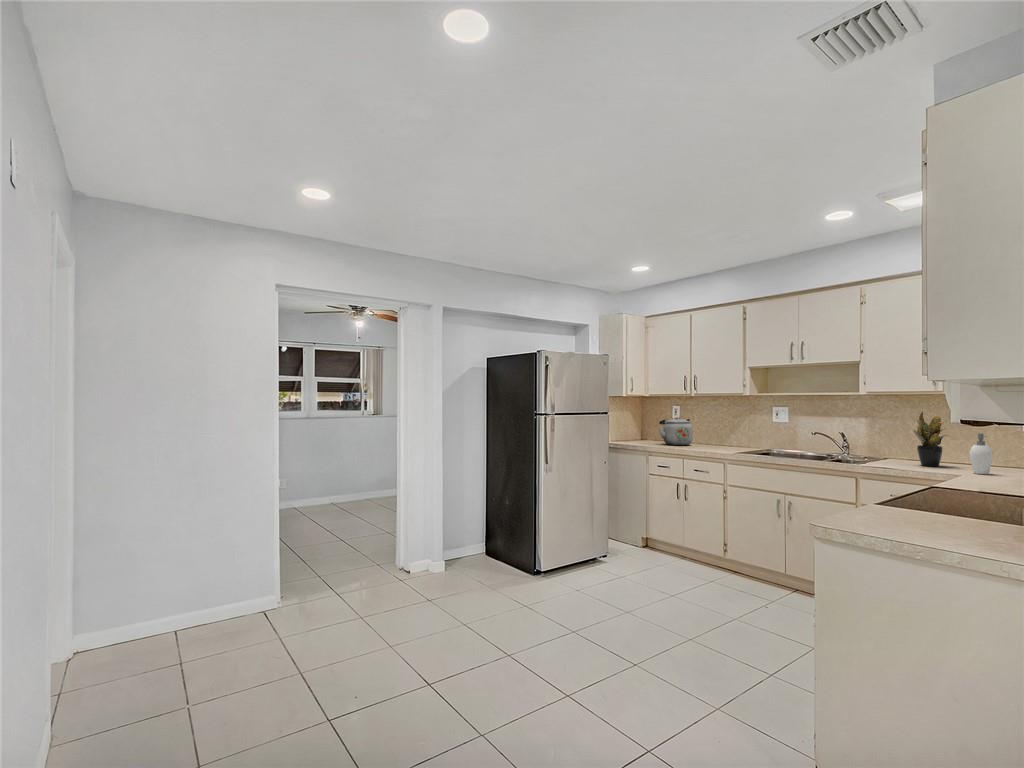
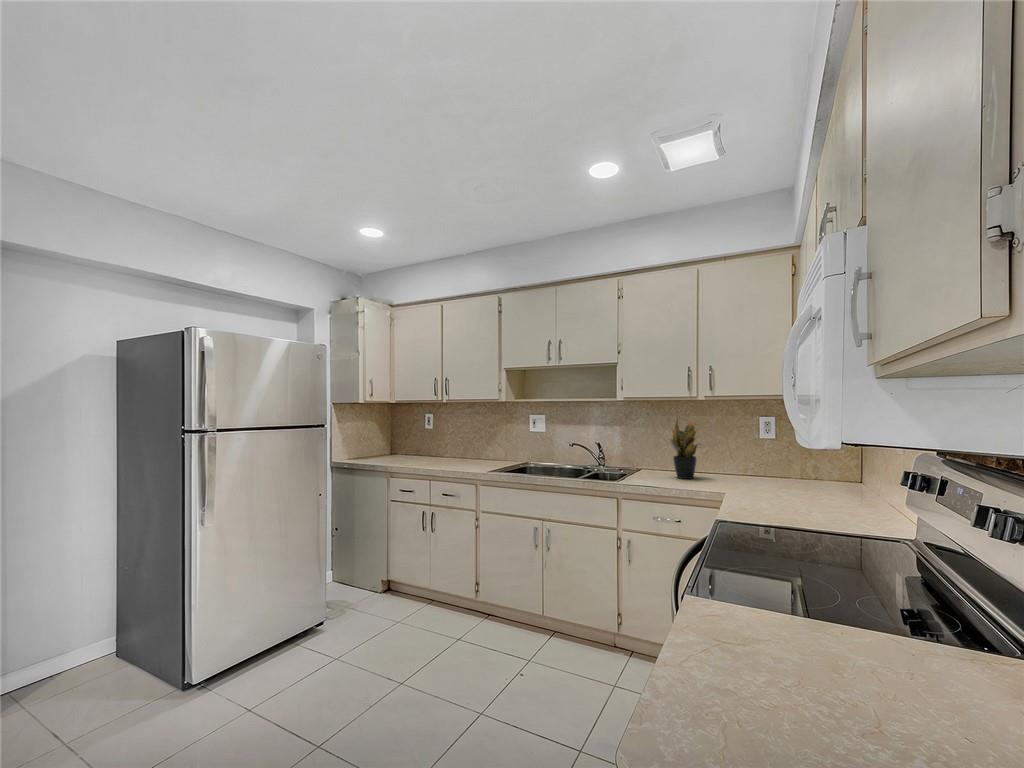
kettle: present [659,417,693,445] -> none [405,427,444,461]
soap dispenser: present [970,434,993,474] -> none [727,443,753,488]

